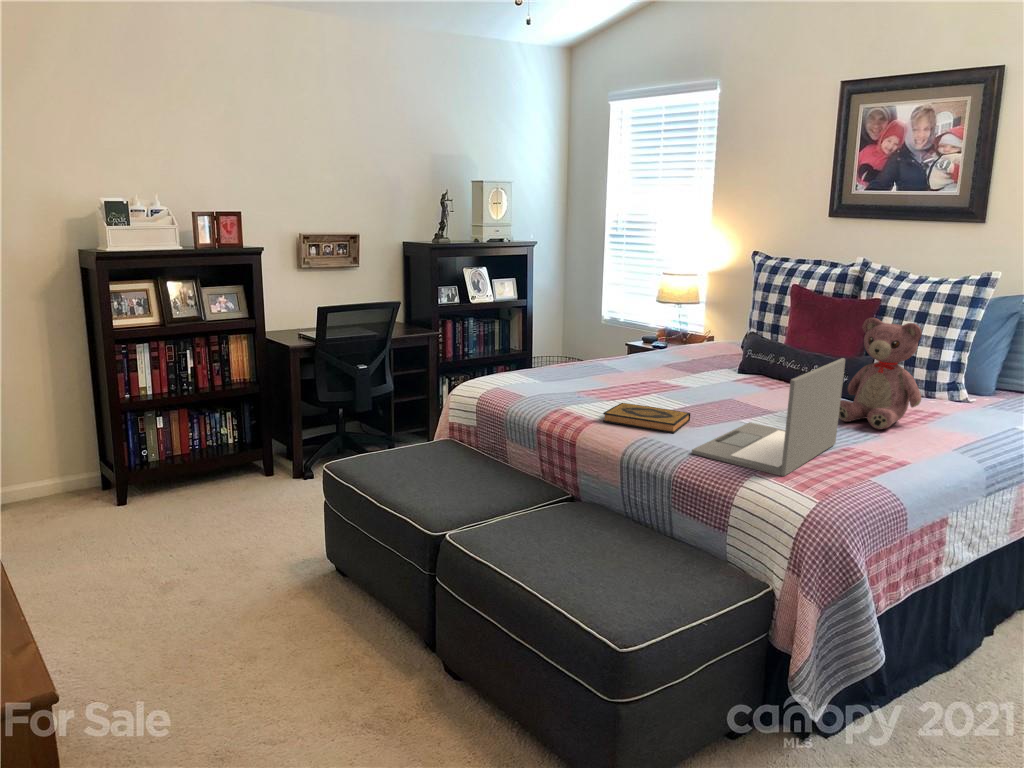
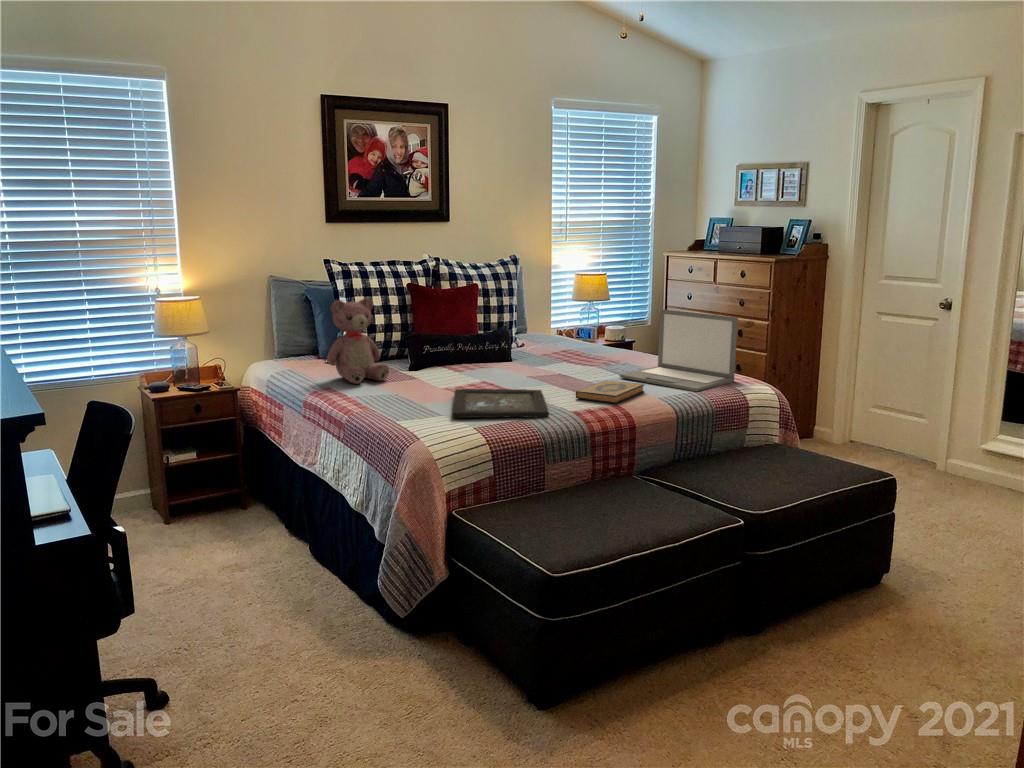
teddy bear: present [839,318,922,430] -> present [327,298,389,384]
tray: none [525,375,641,403] -> present [452,389,549,418]

